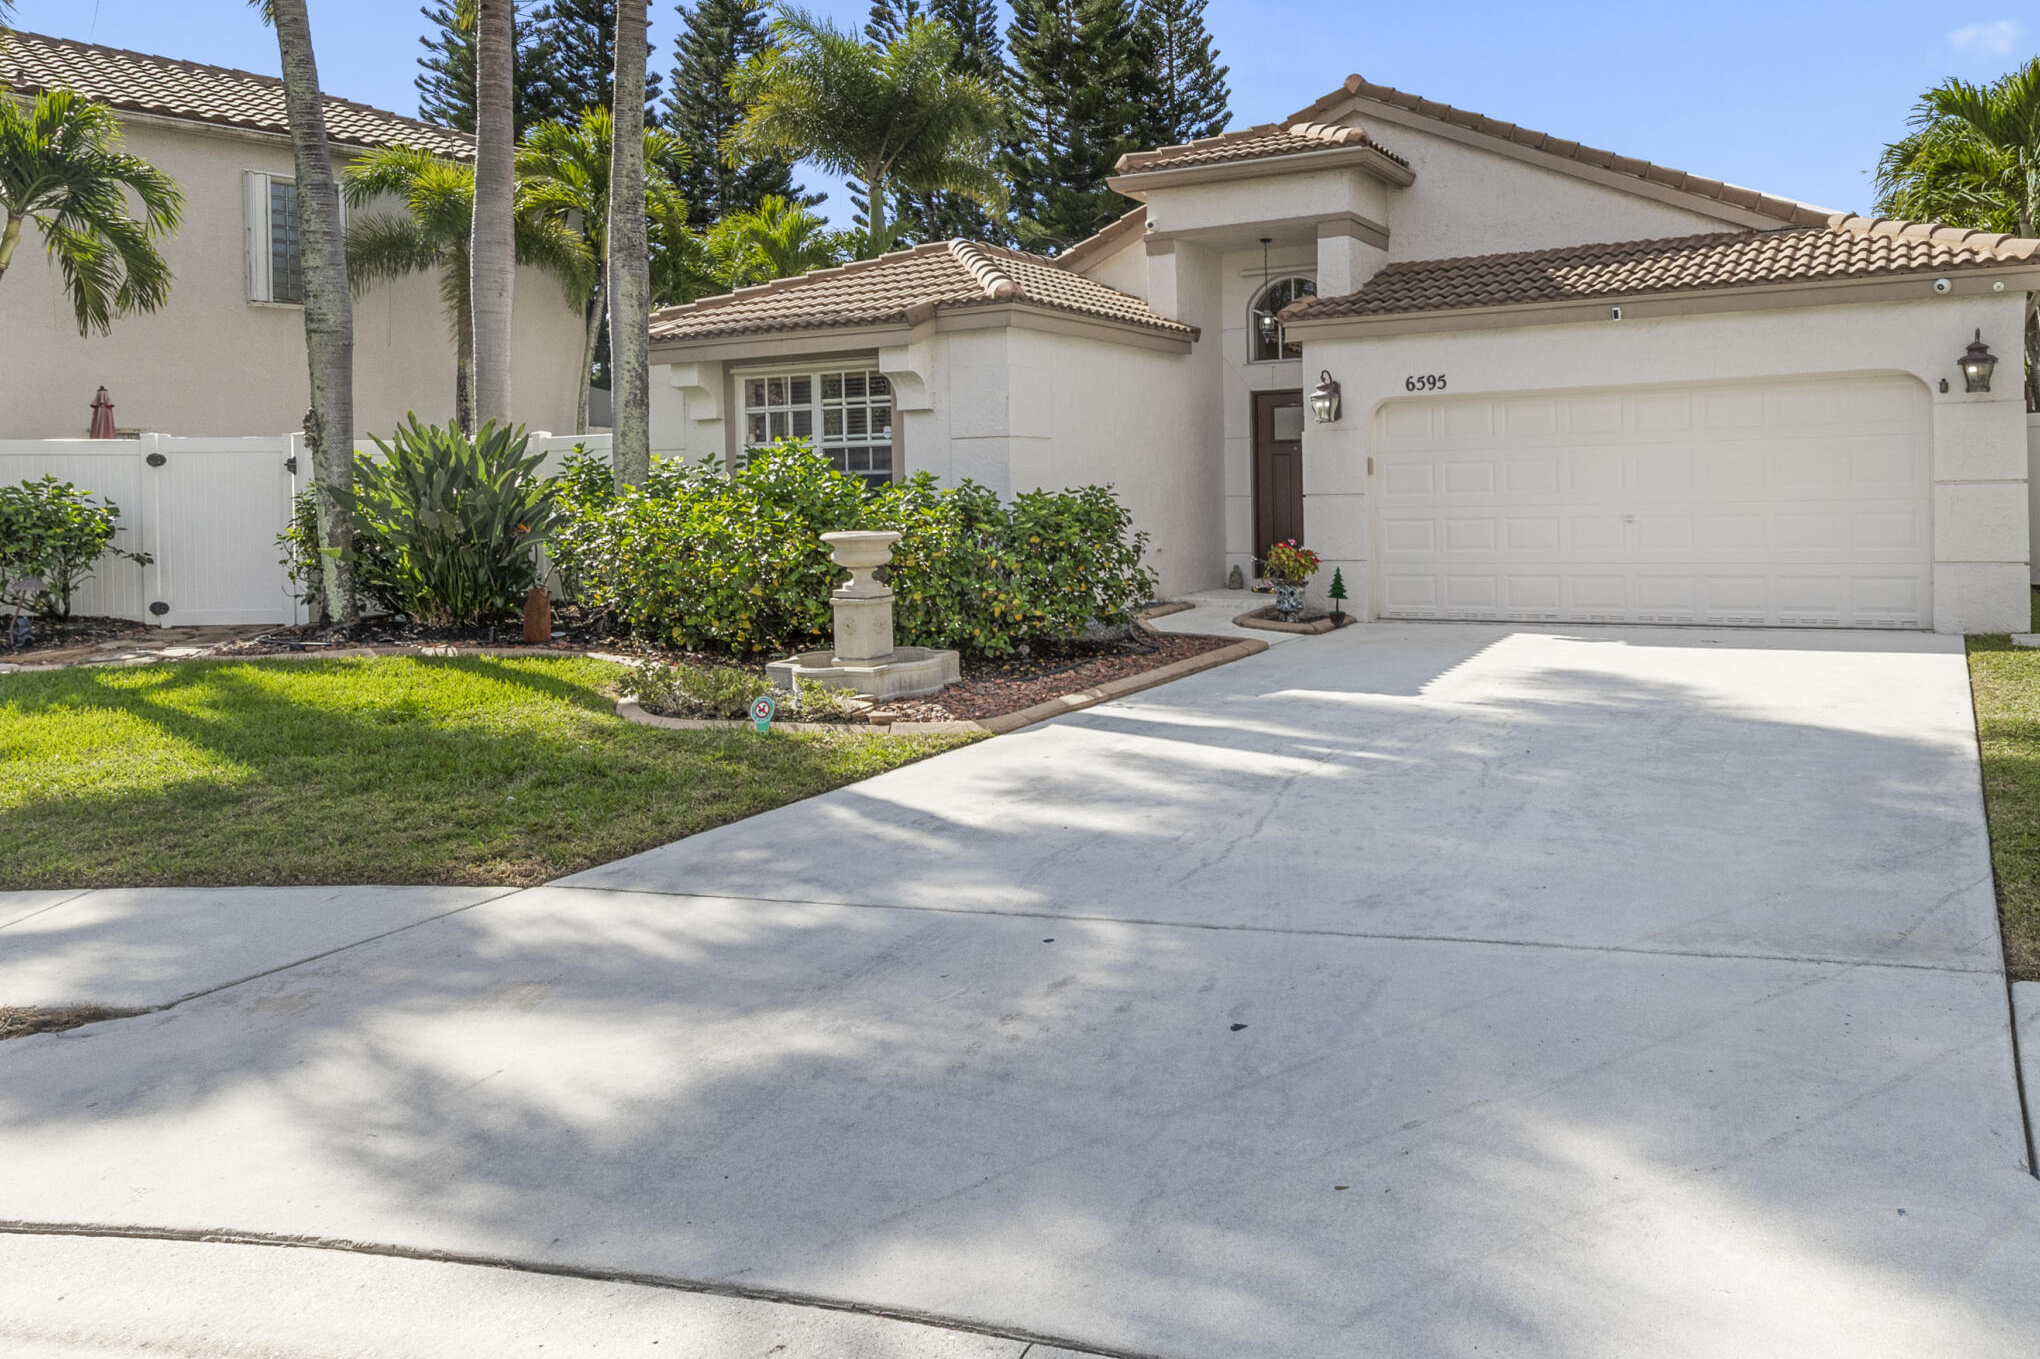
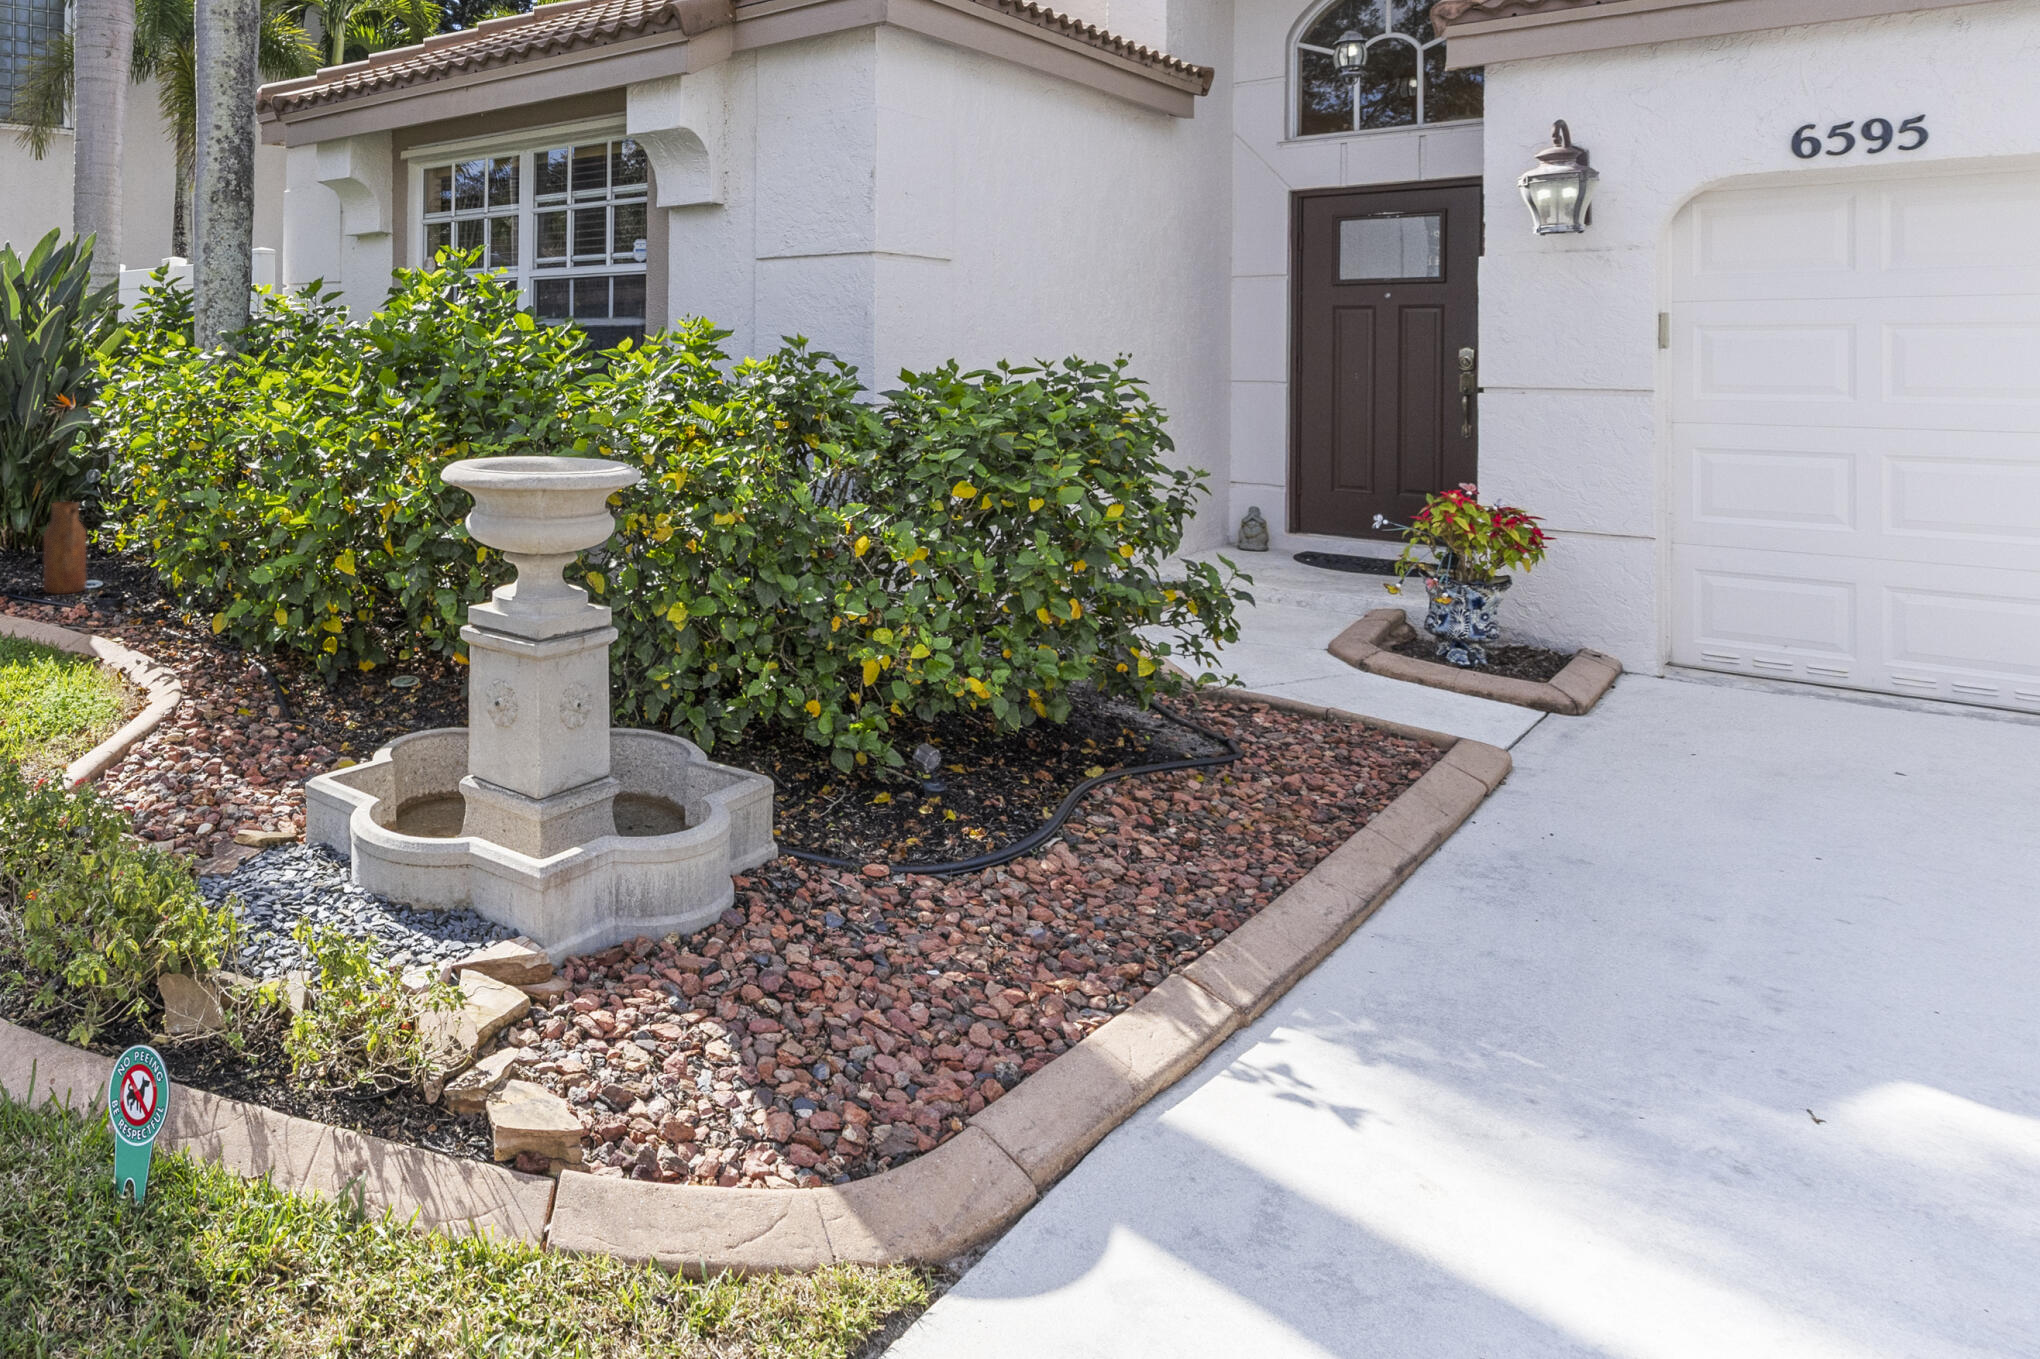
potted tree: present [1327,567,1348,627] -> none [1528,531,1585,658]

